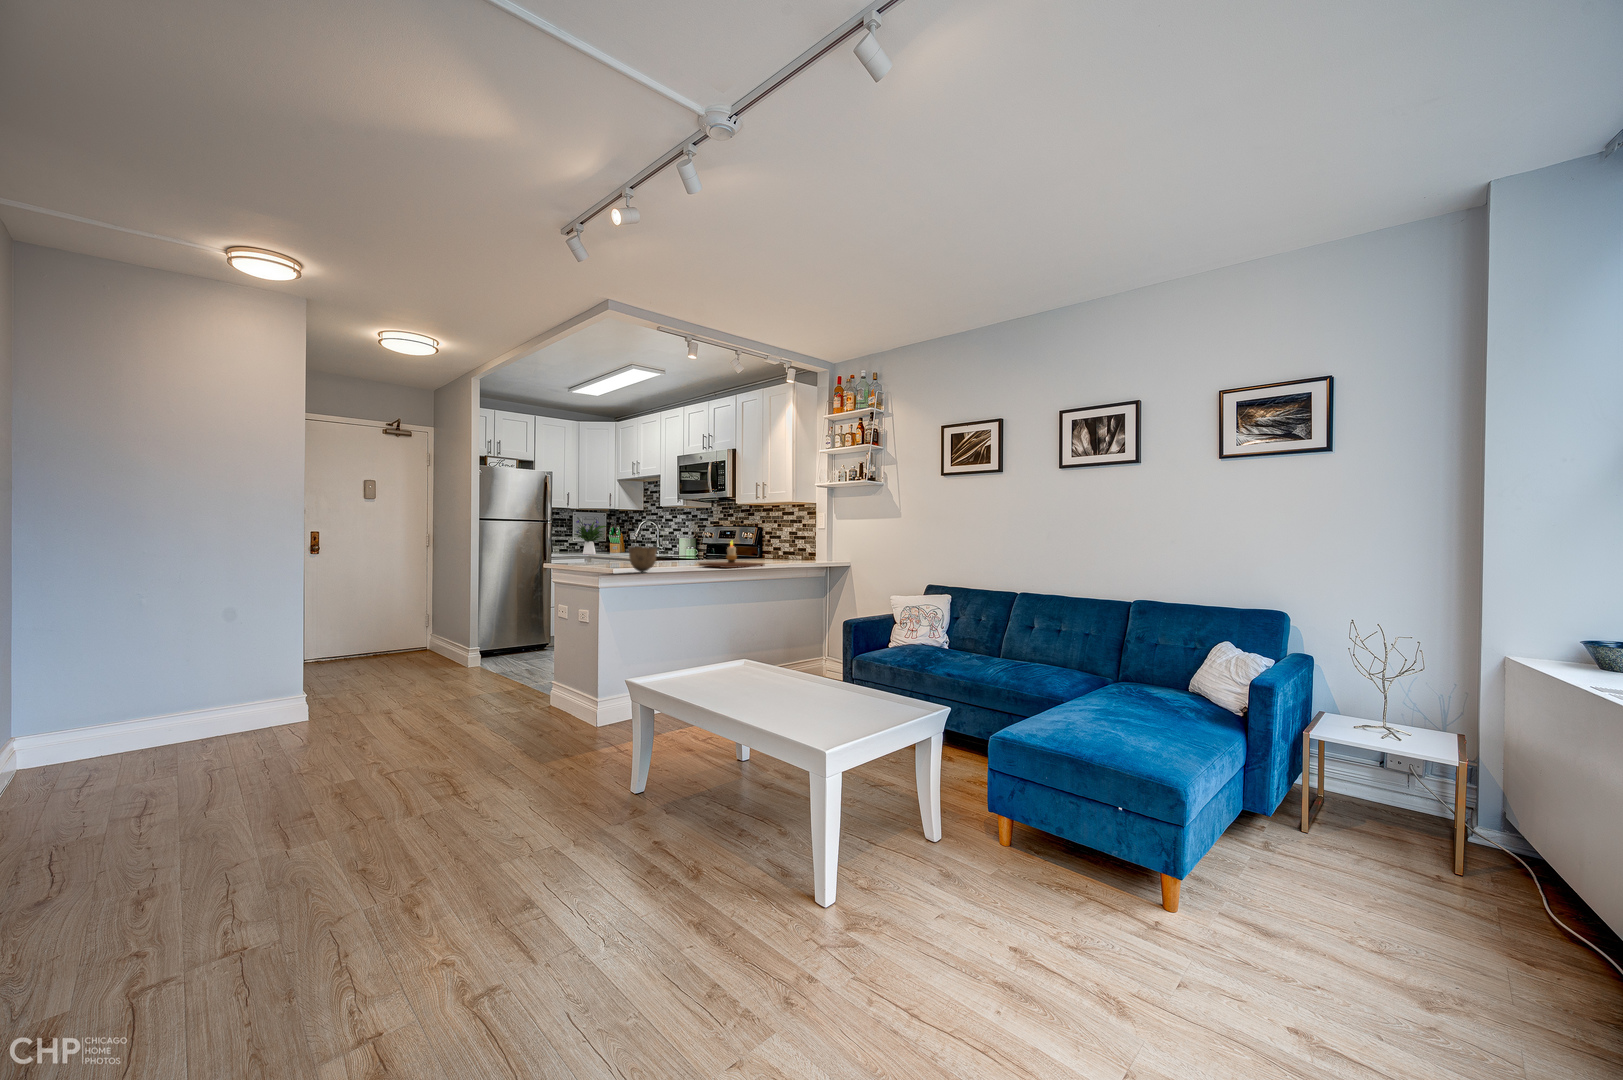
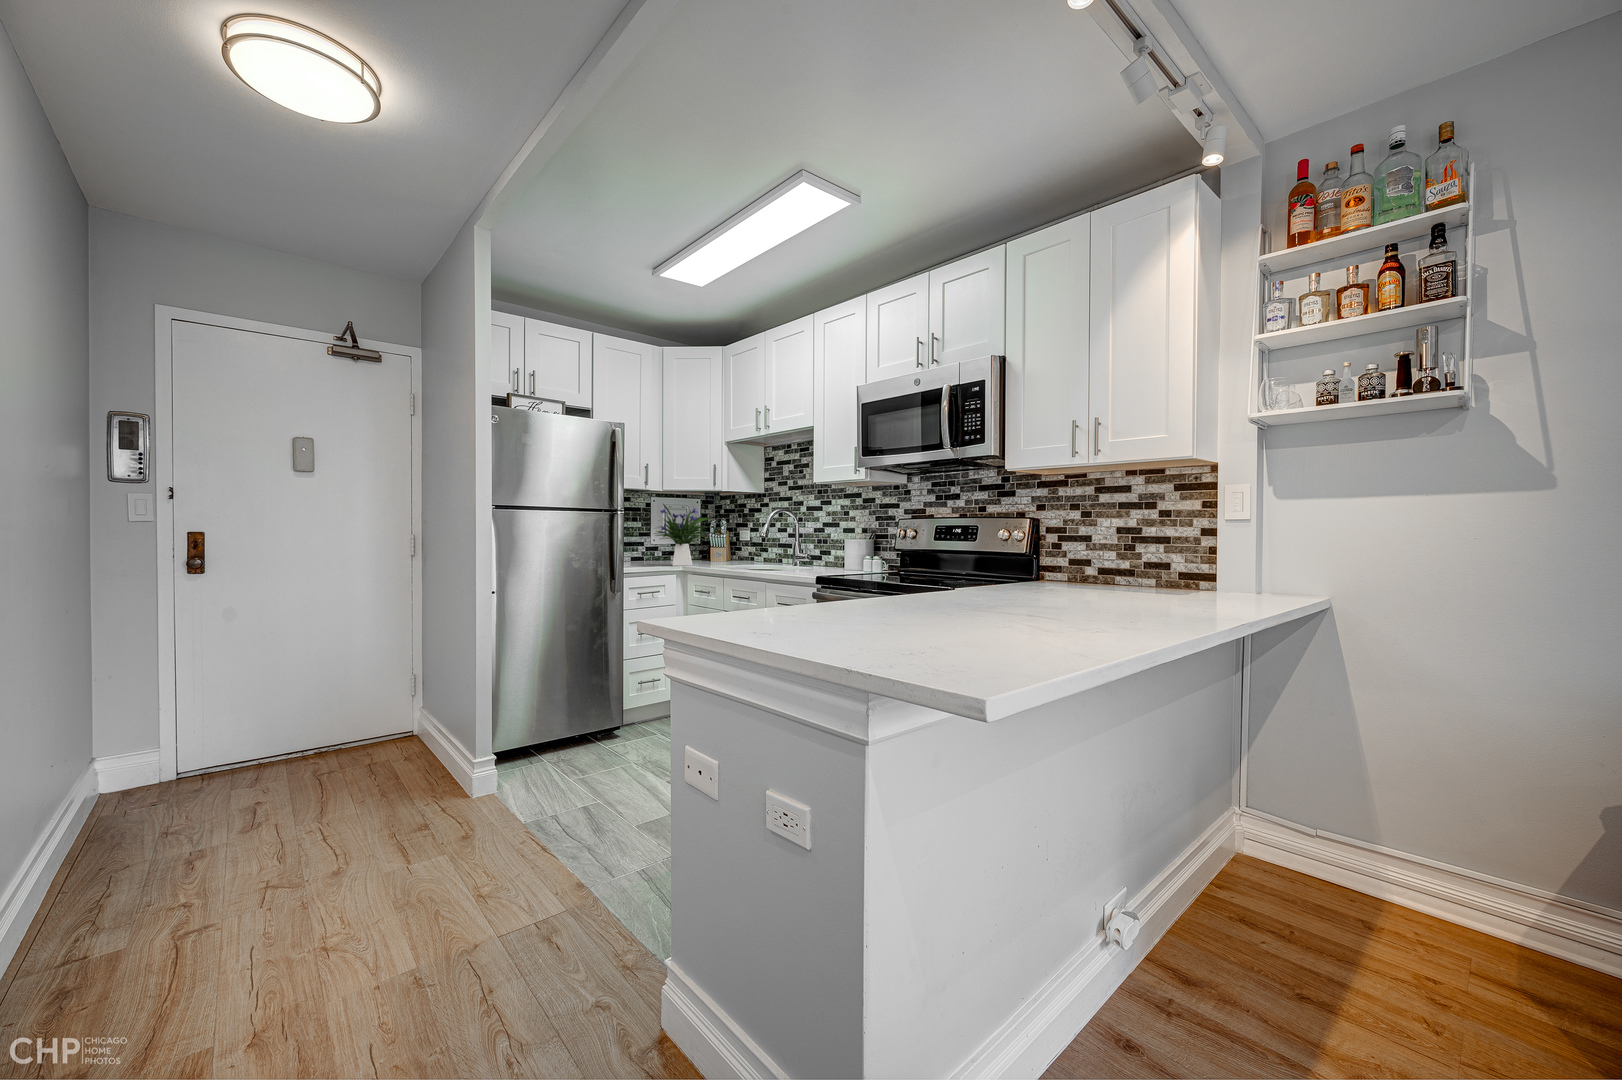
candle: present [699,541,764,568] -> none [1070,551,1264,641]
bowl: present [629,547,657,572] -> none [955,581,1061,672]

